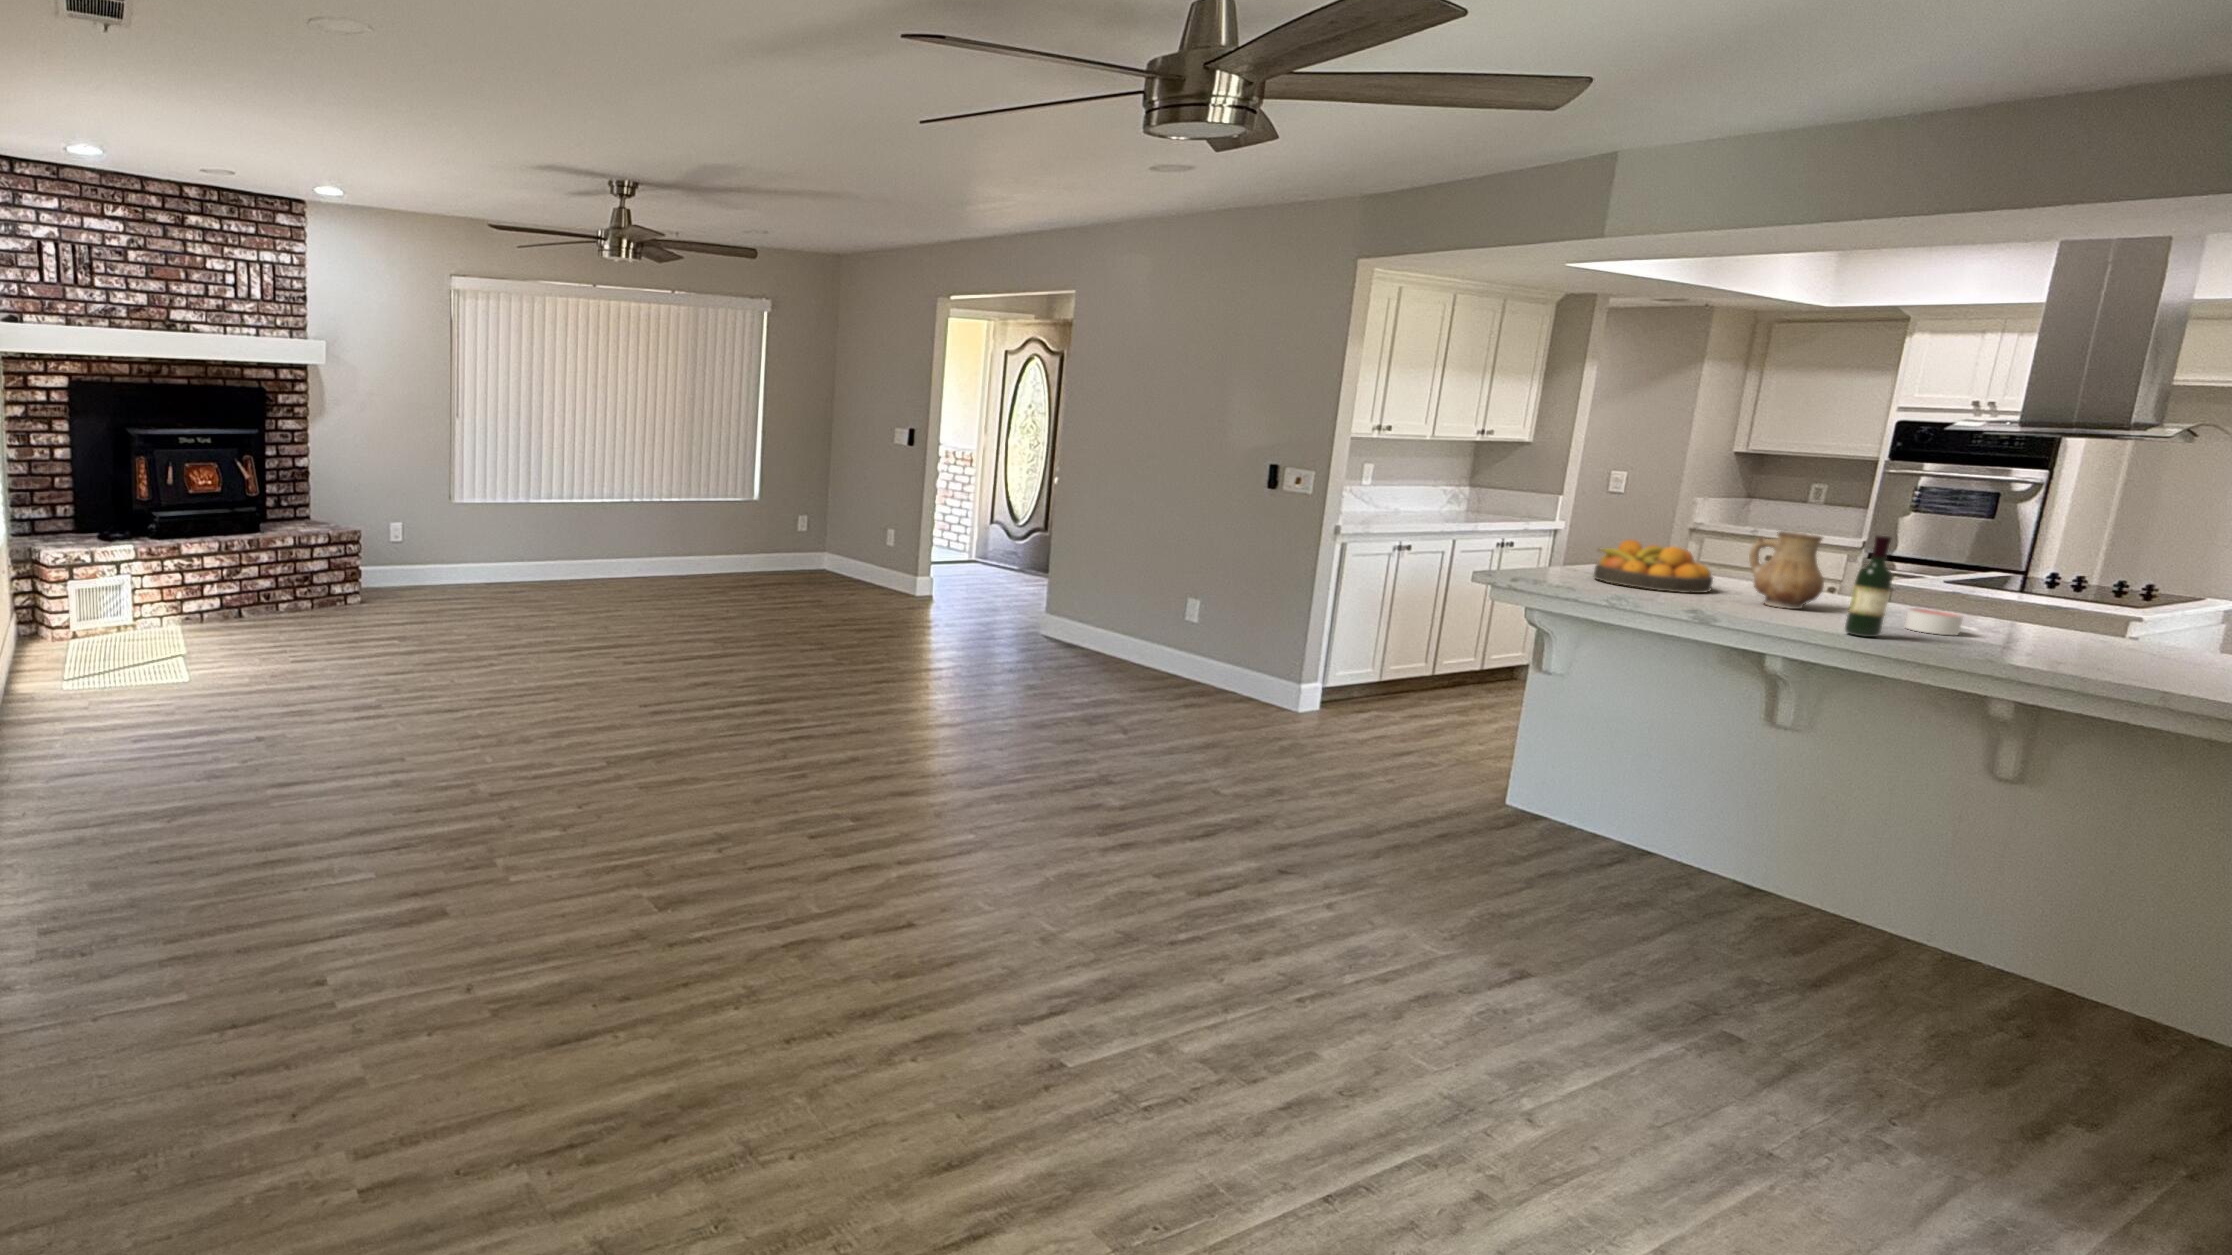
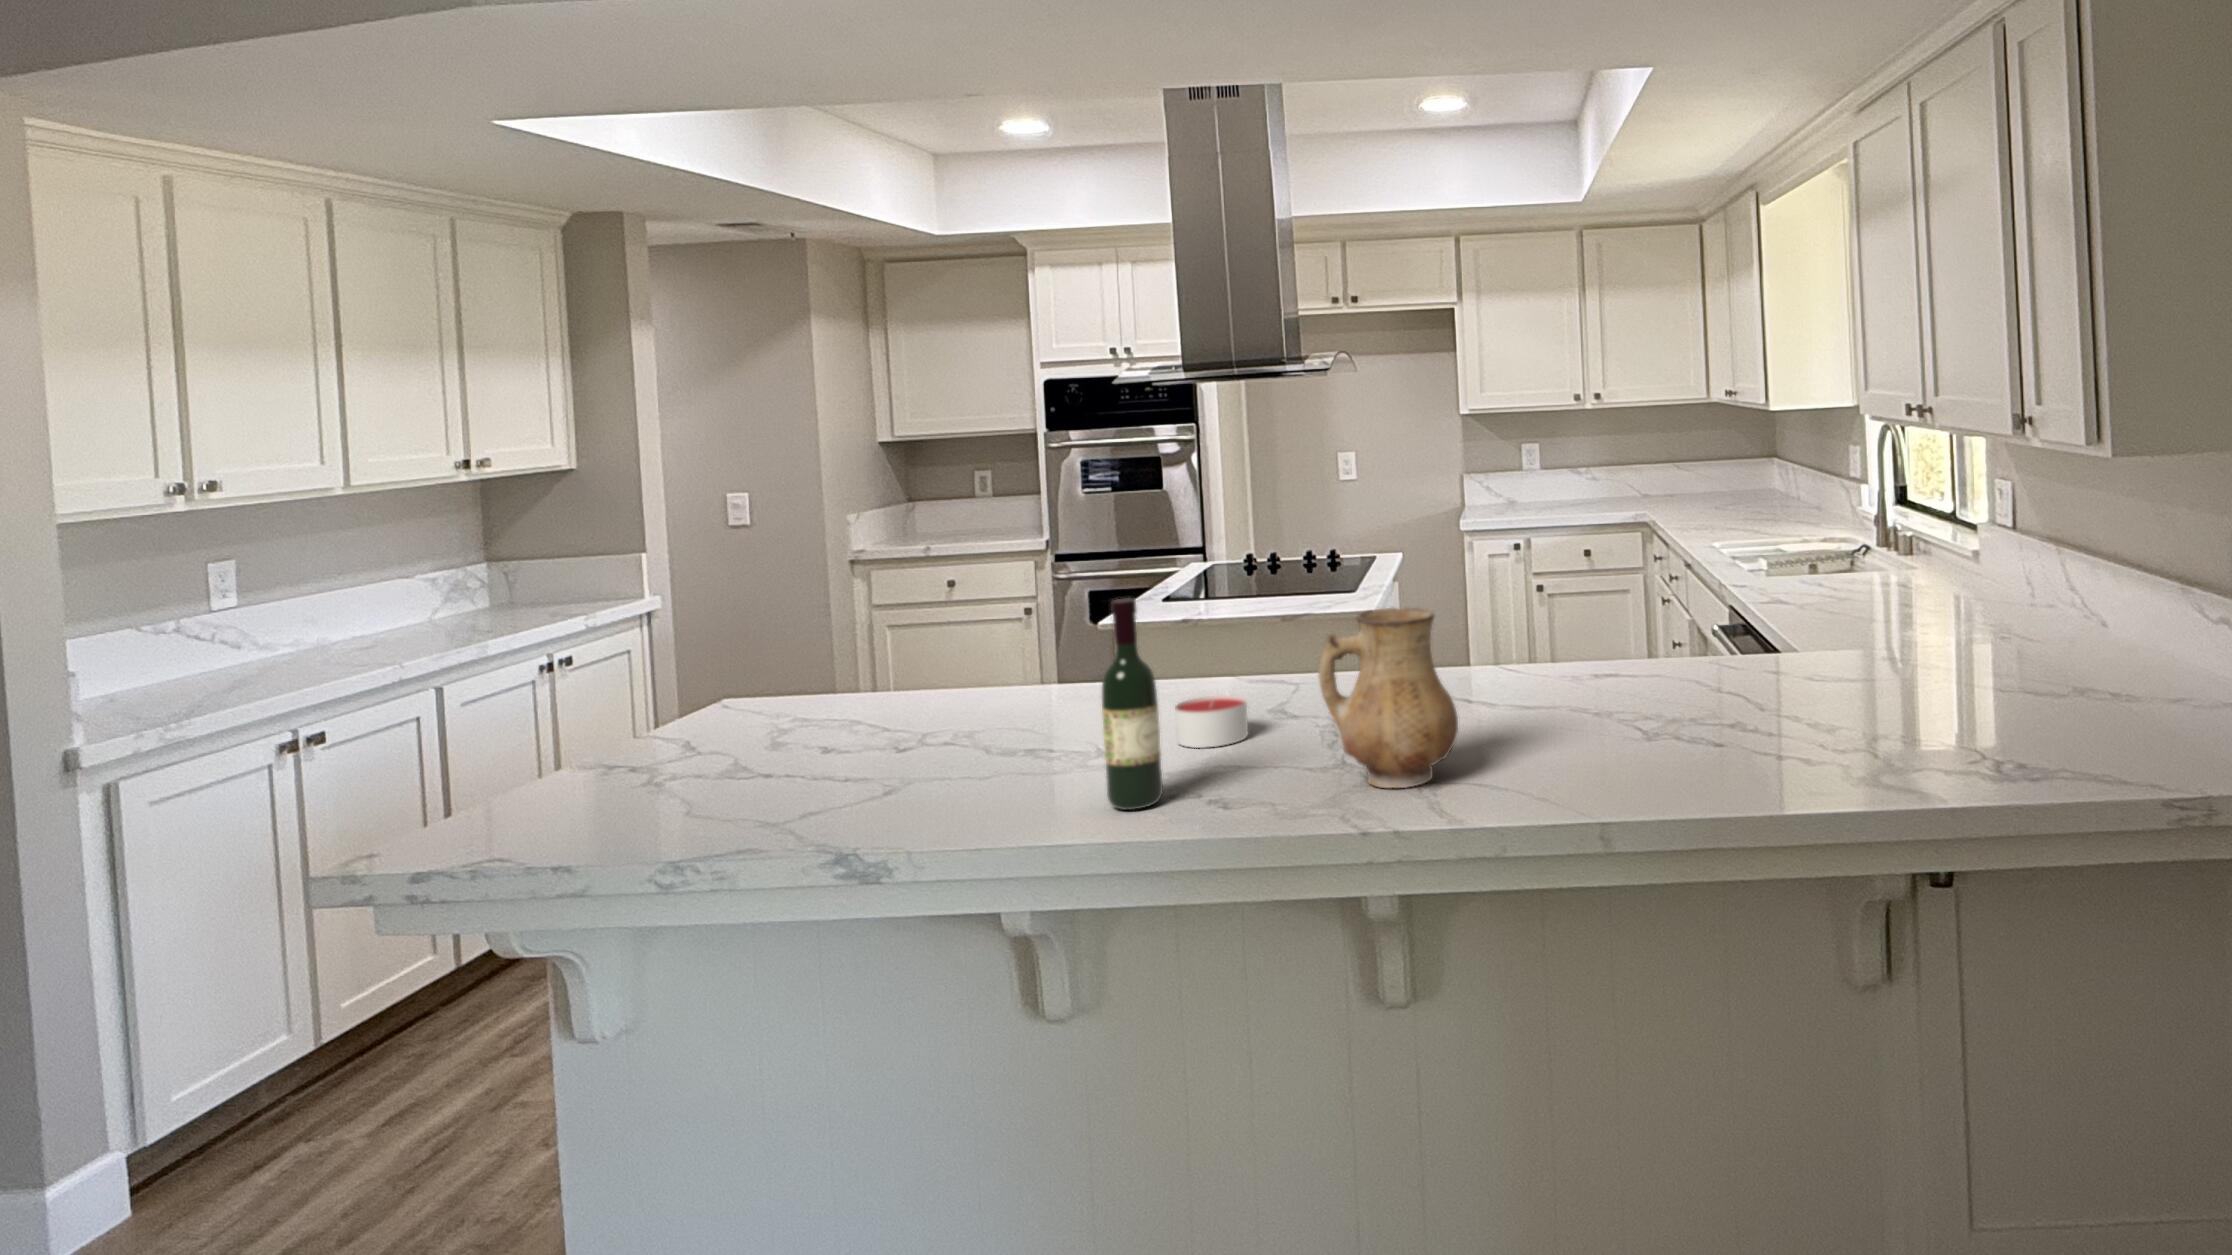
ceramic pitcher: present [1749,531,1824,609] -> present [1318,608,1458,788]
fruit bowl: present [1594,540,1713,593] -> none [641,665,875,781]

